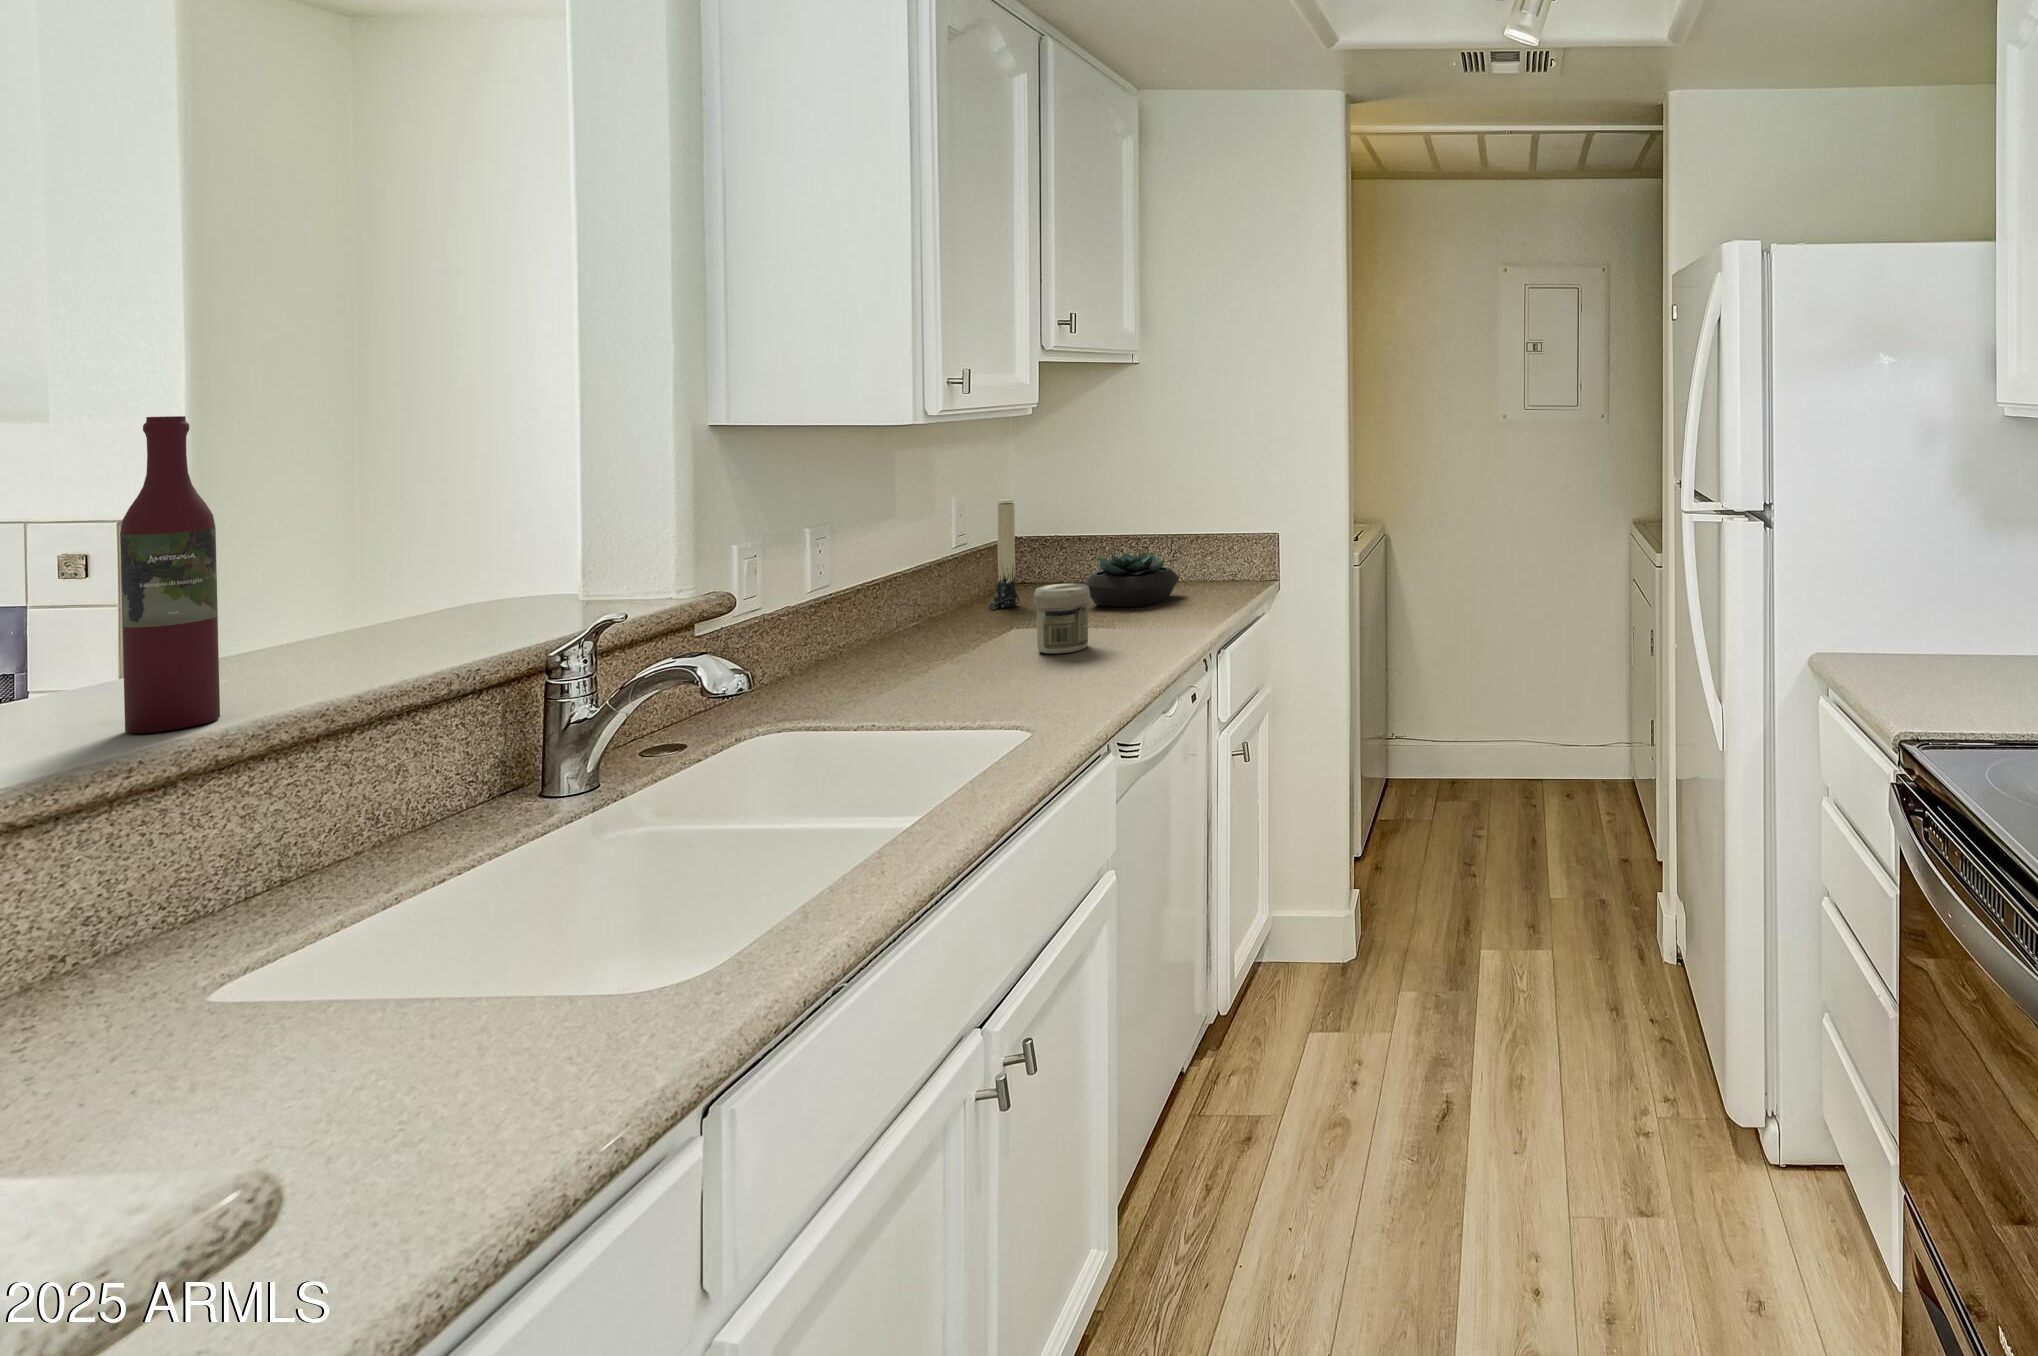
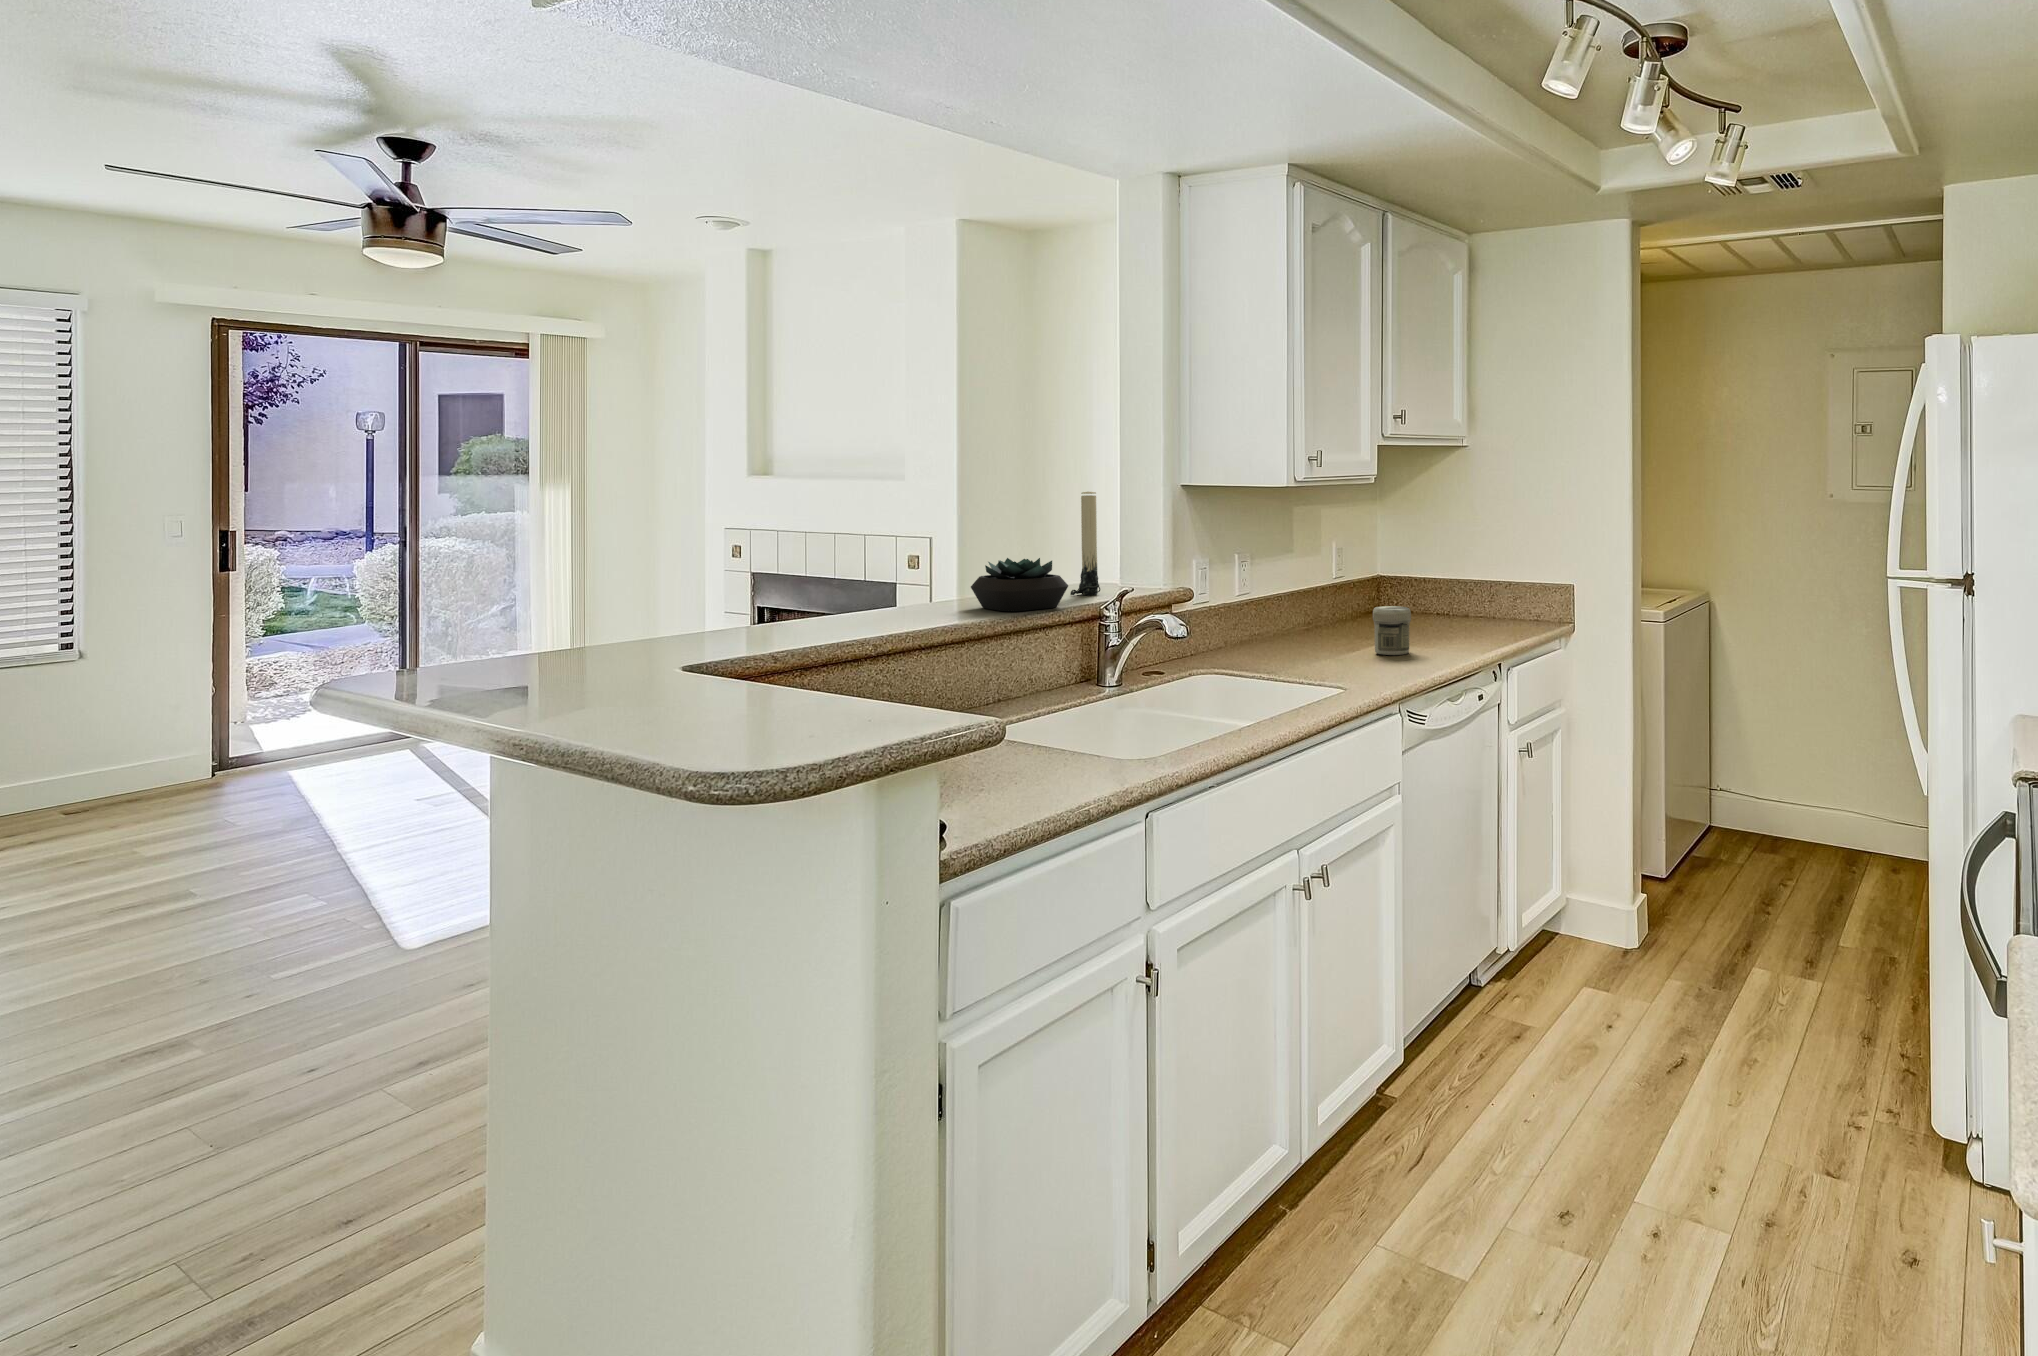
wine bottle: present [120,416,220,733] -> none [945,474,976,621]
candle: present [989,499,1020,609] -> present [1070,492,1100,595]
succulent plant: present [1084,552,1179,607] -> present [971,558,1068,611]

